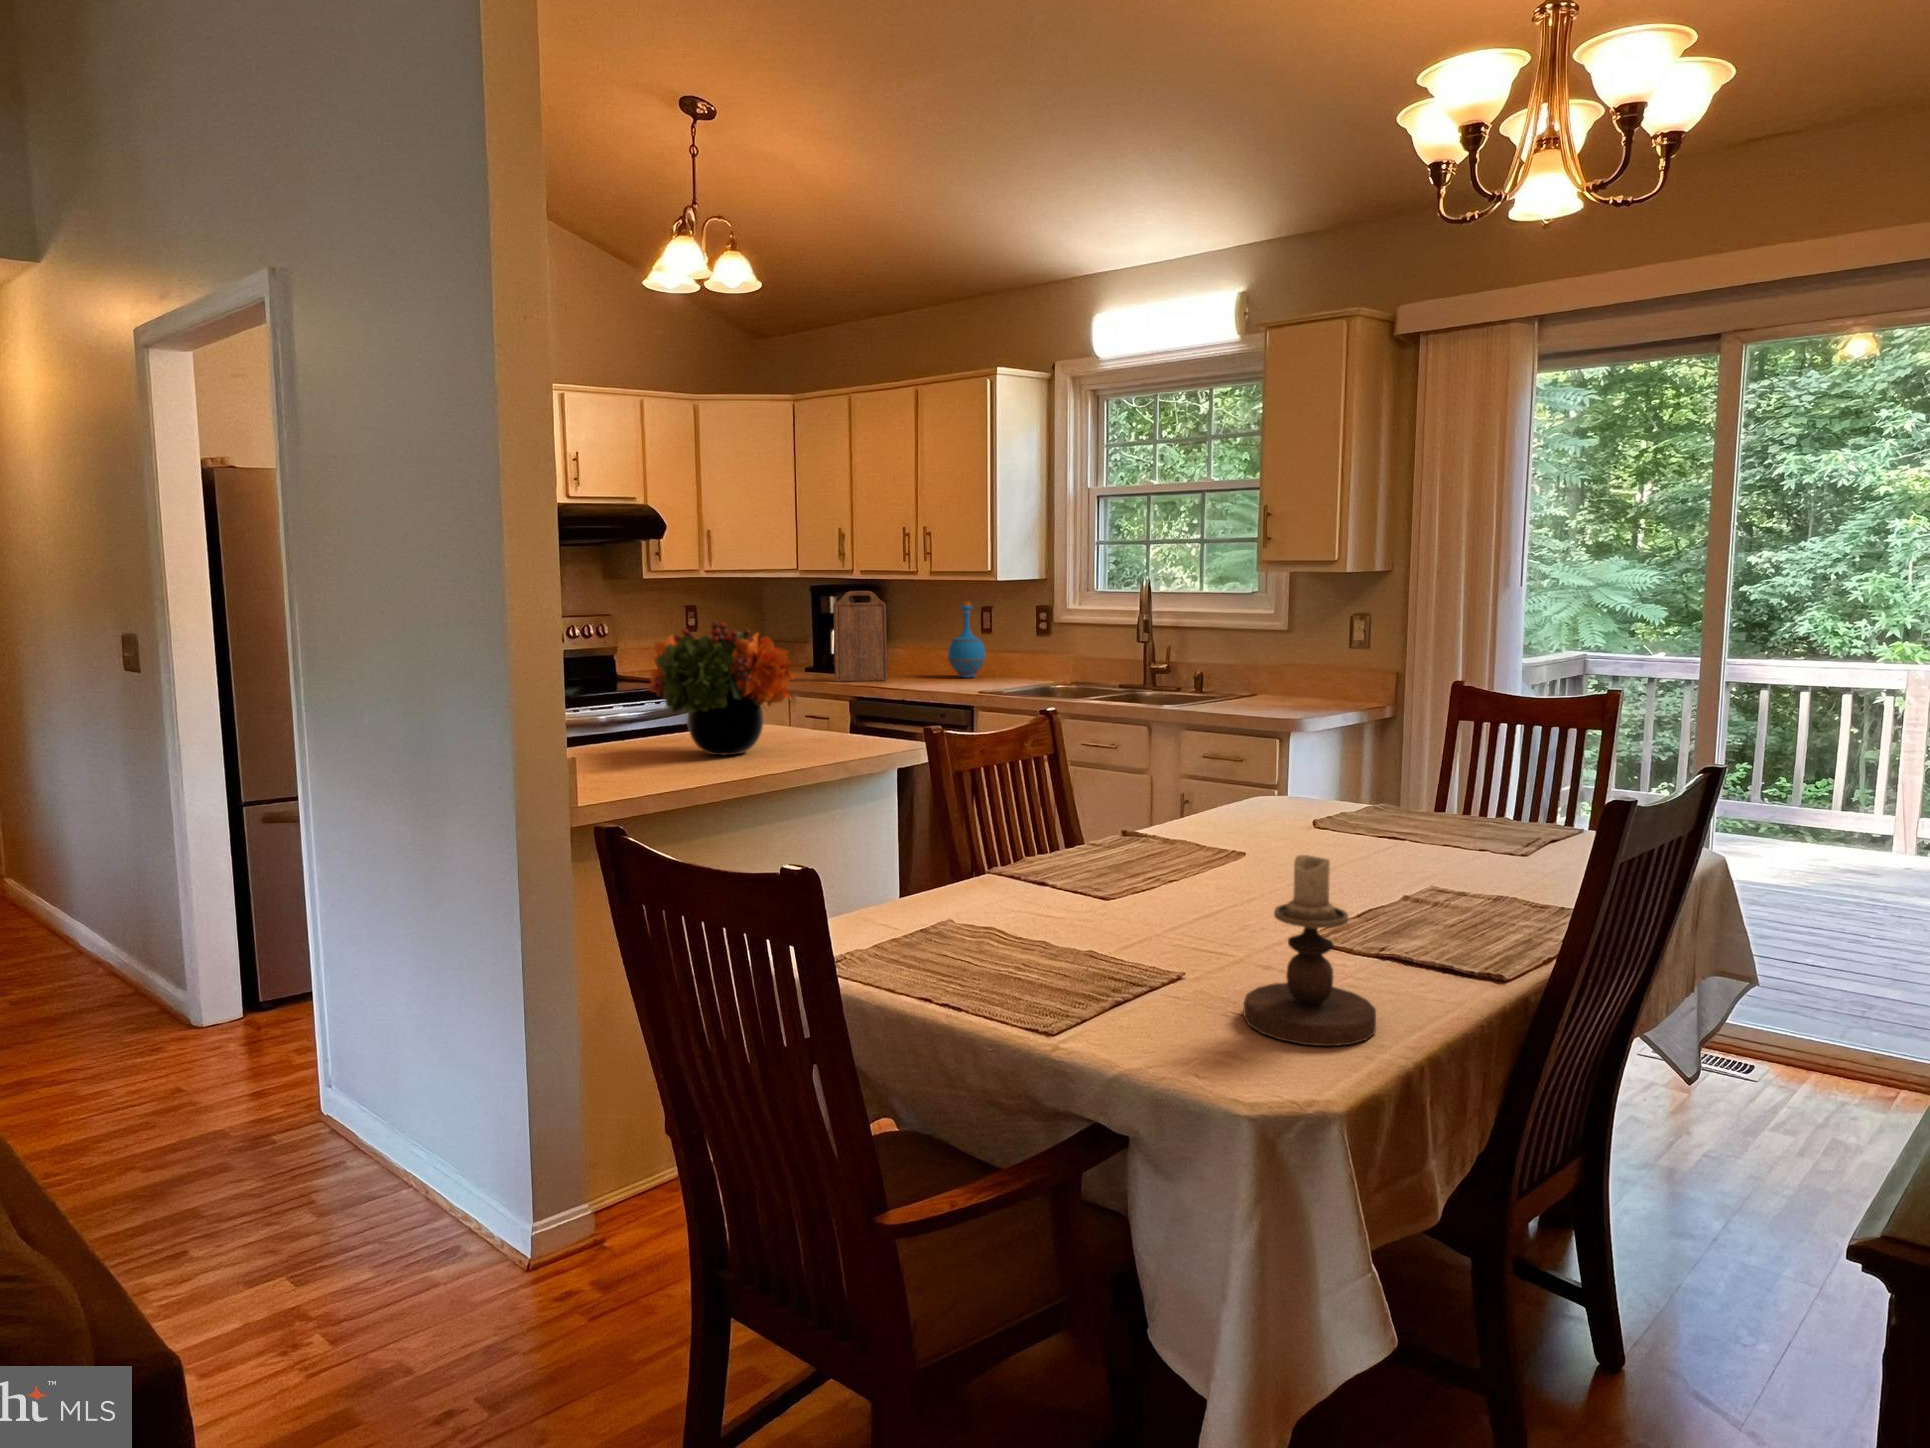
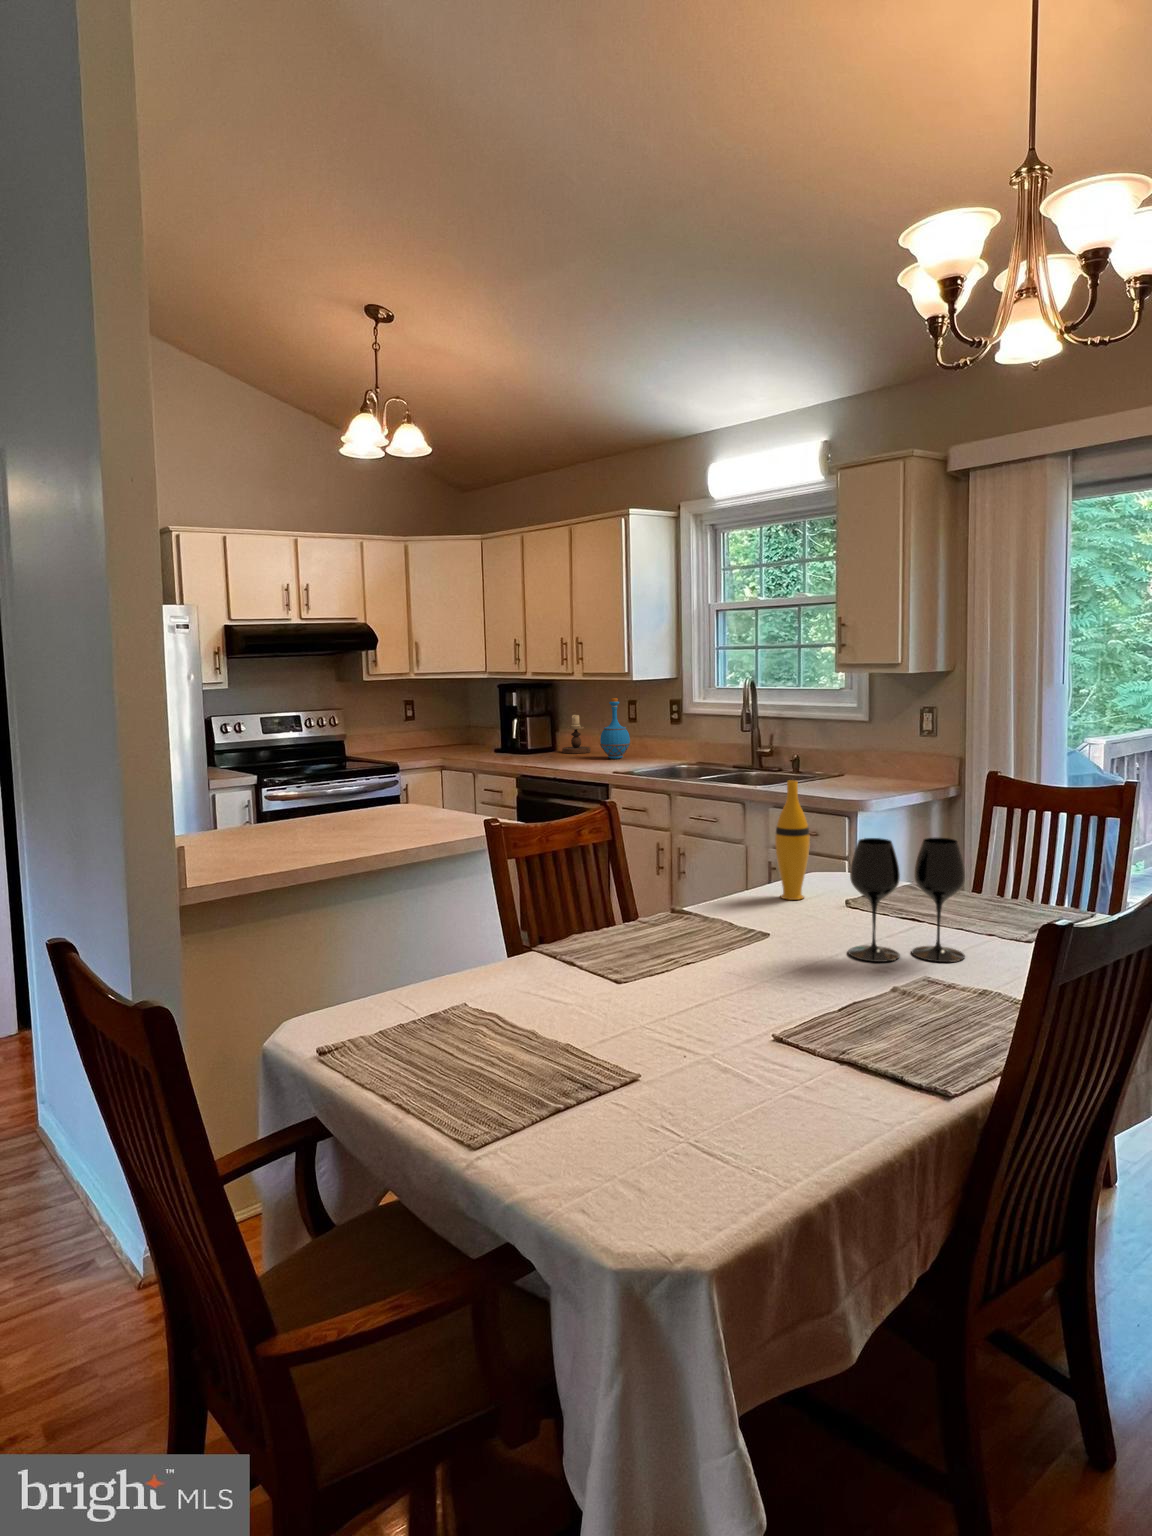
cutting board: present [834,591,887,682] -> none [507,691,551,763]
flower arrangement: present [648,622,795,755] -> none [292,723,418,834]
vase: none [1236,688,1275,824] -> present [775,780,810,900]
wine glass: none [1342,744,1470,877] -> present [848,838,965,962]
candlestick: present [1244,855,1376,1046] -> present [562,715,591,753]

